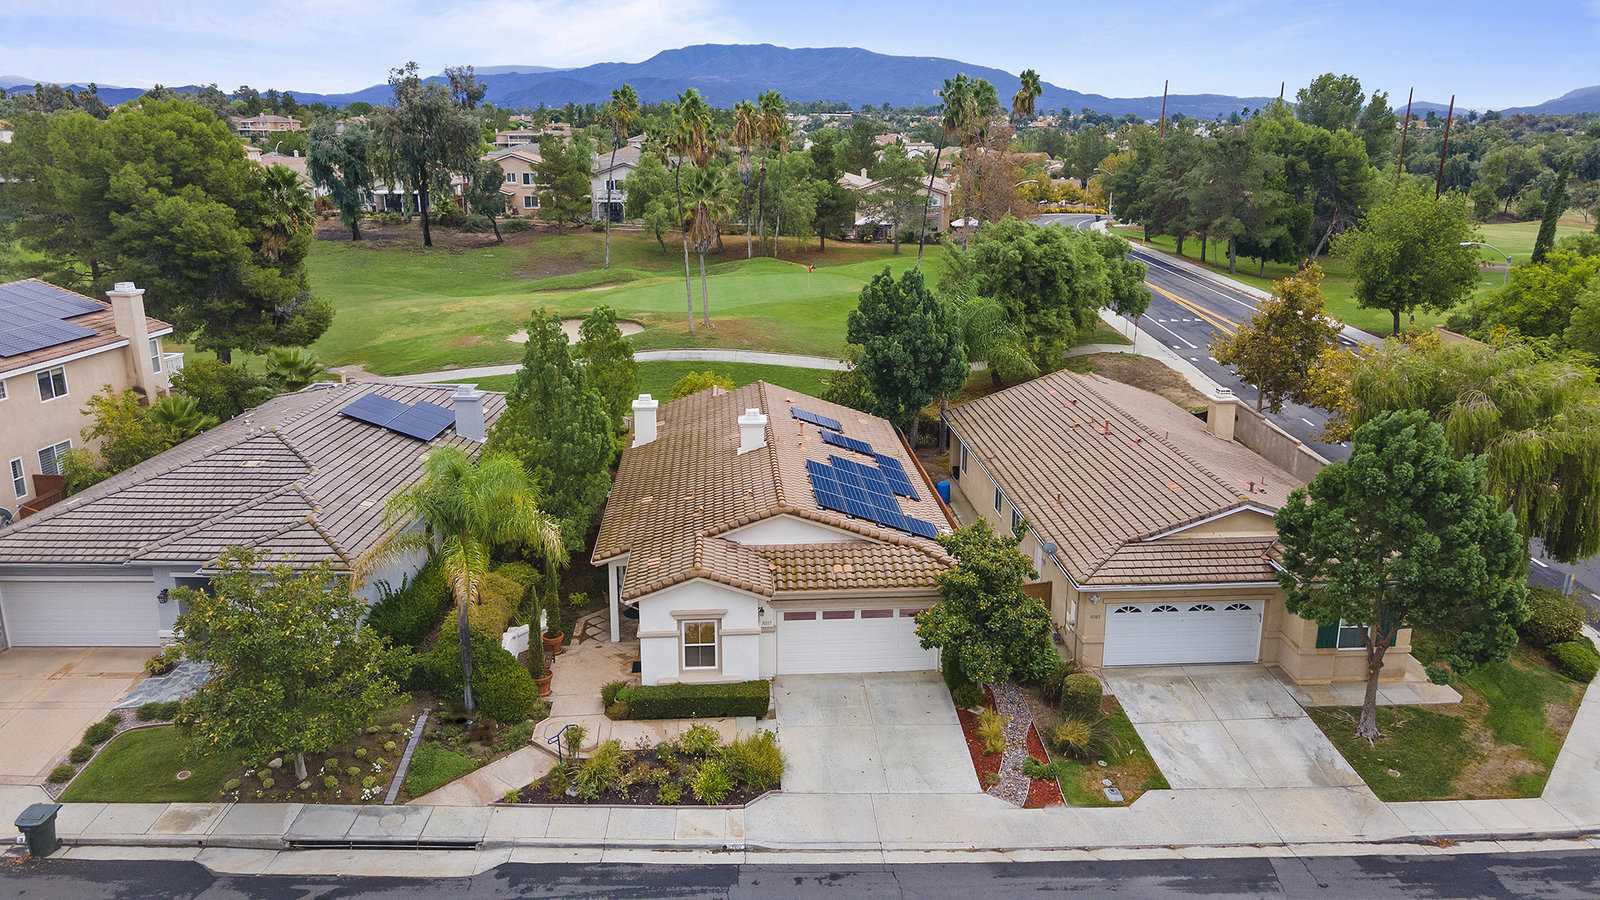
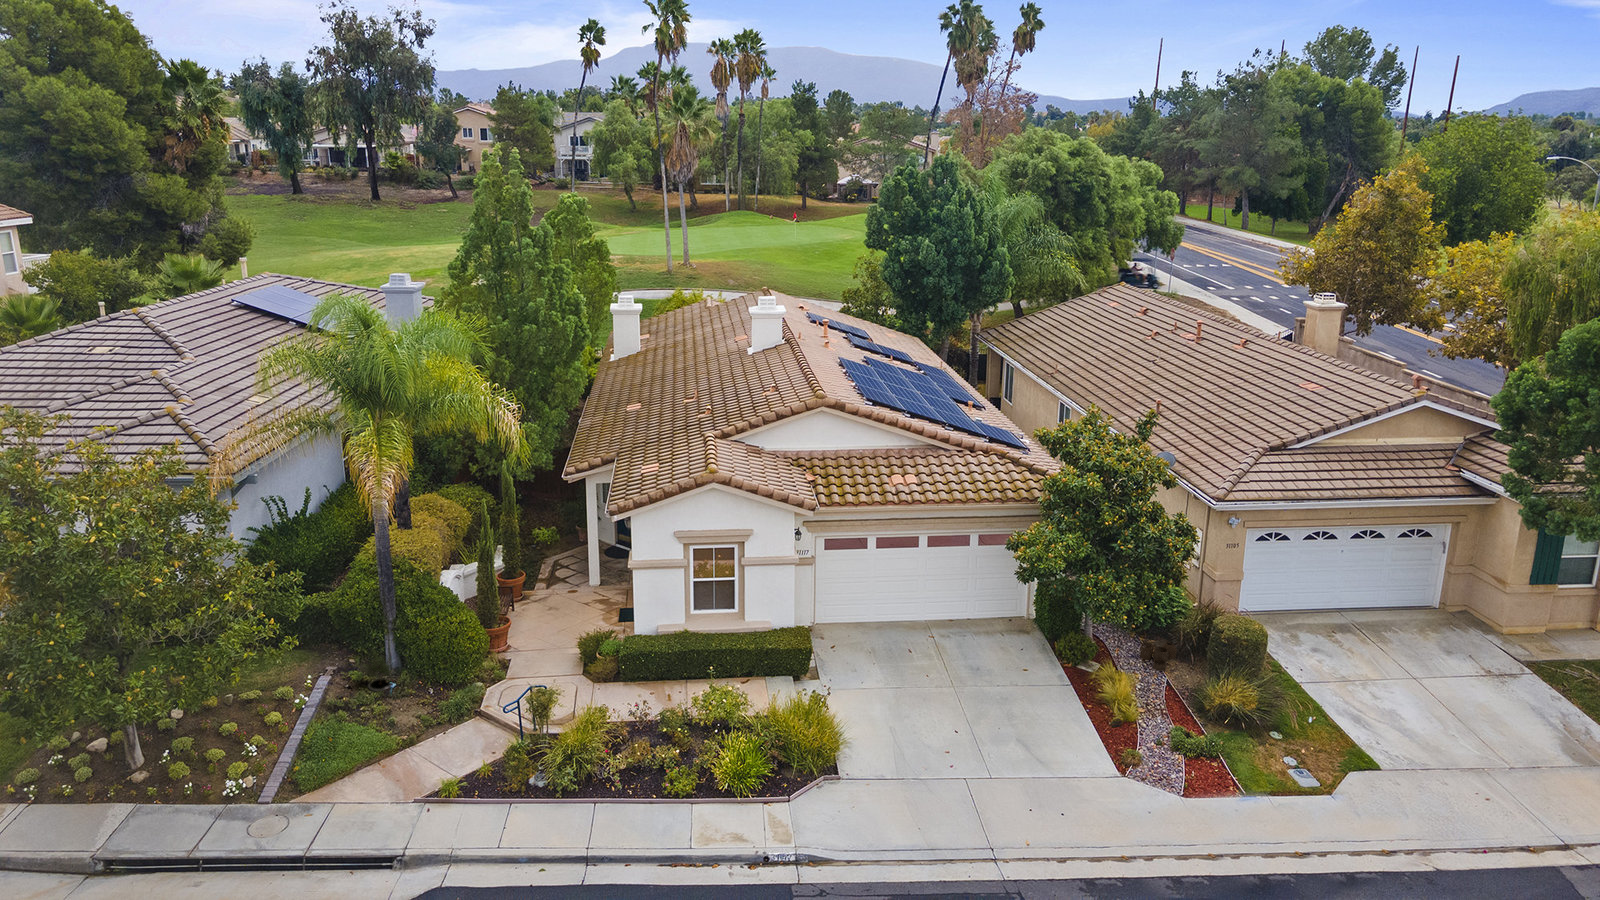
woven basket: present [469,719,496,746] -> present [1140,642,1177,671]

